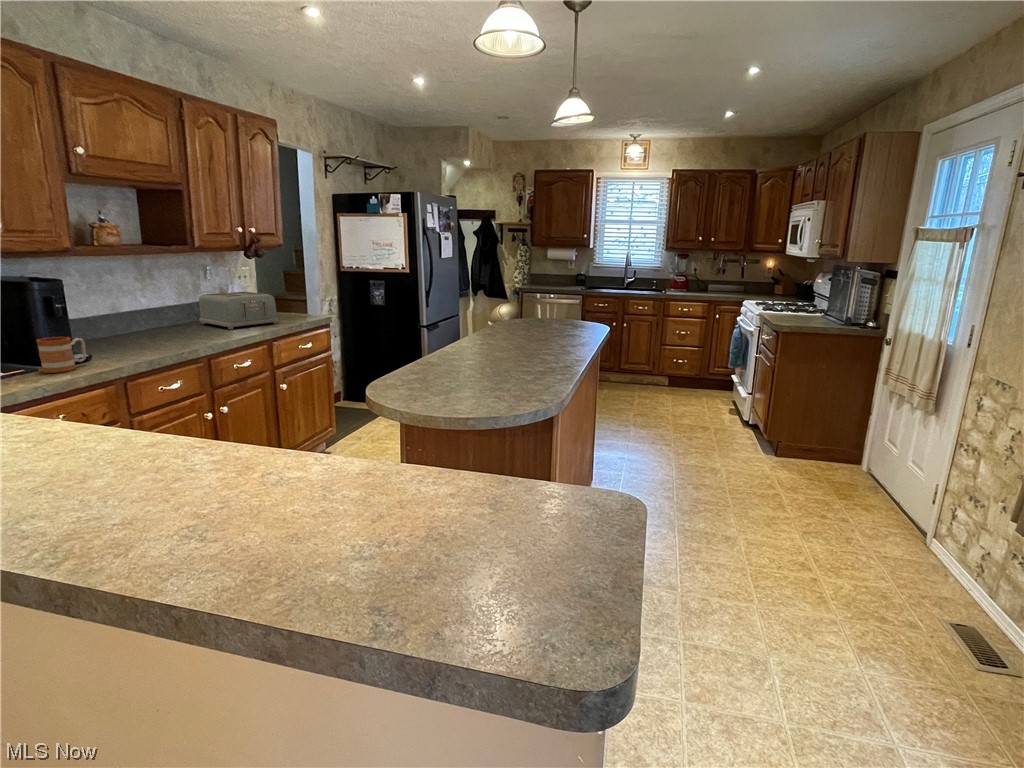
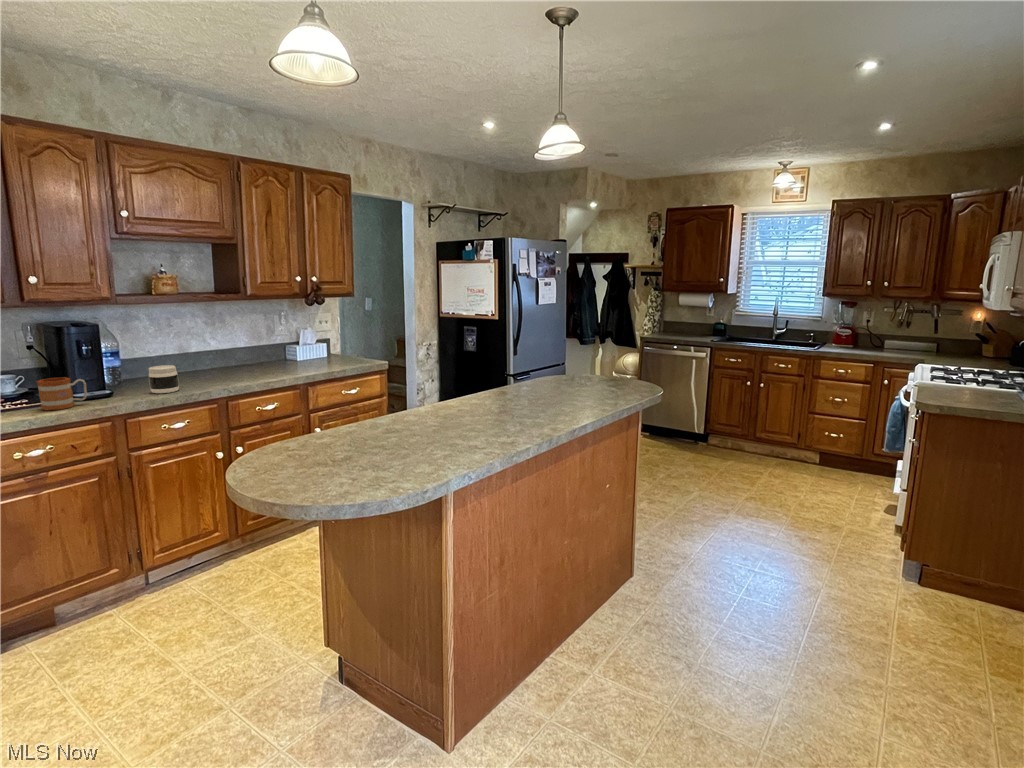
toaster: present [199,291,279,329] -> none [263,336,325,372]
jar: none [131,322,164,352] -> present [149,365,179,393]

